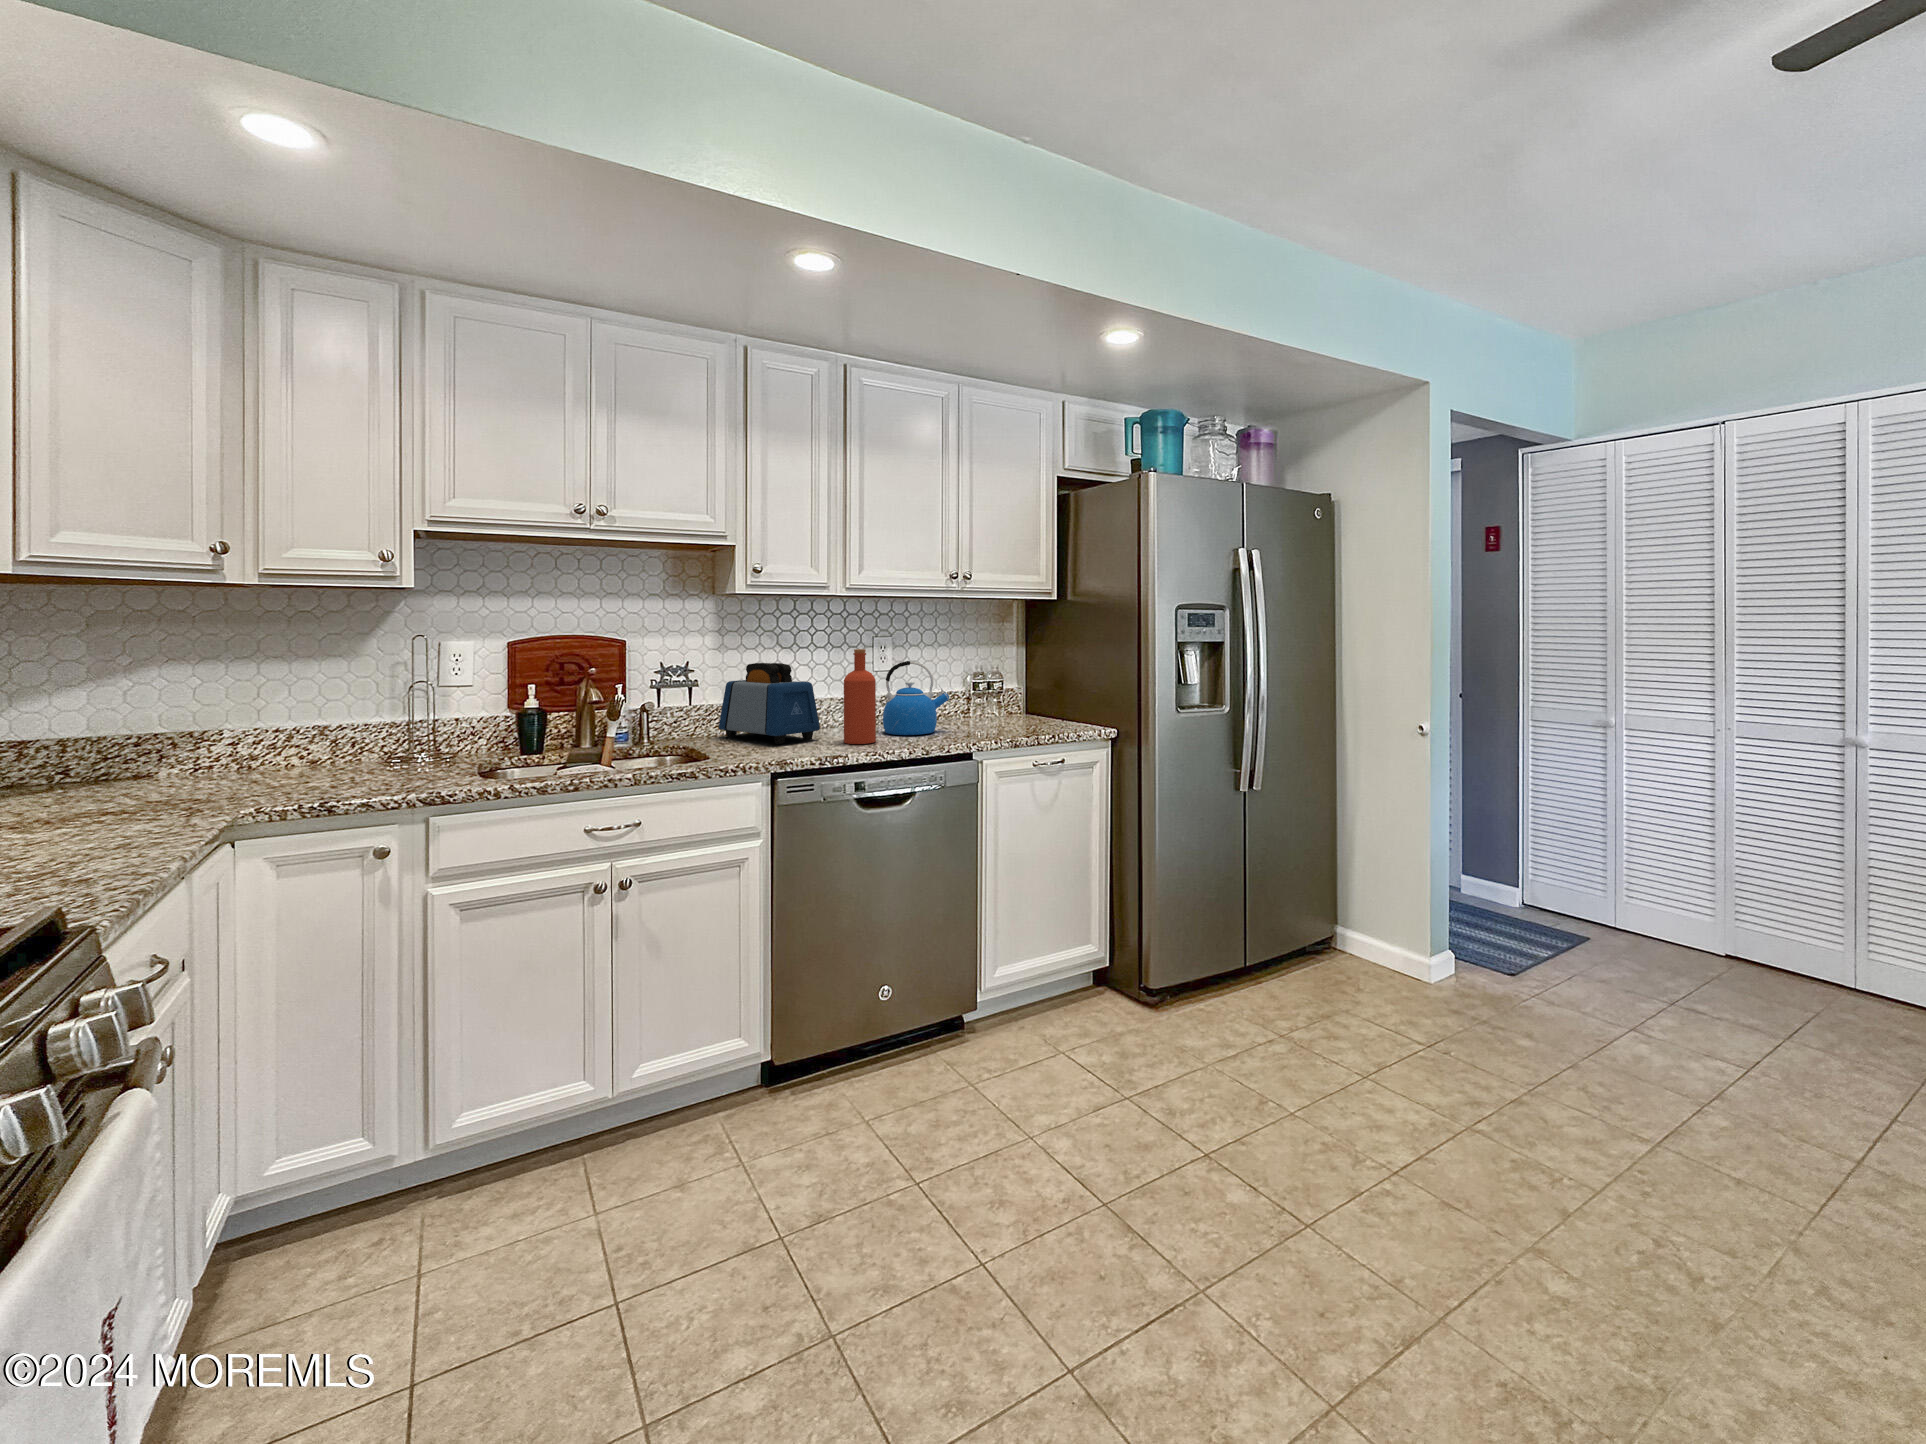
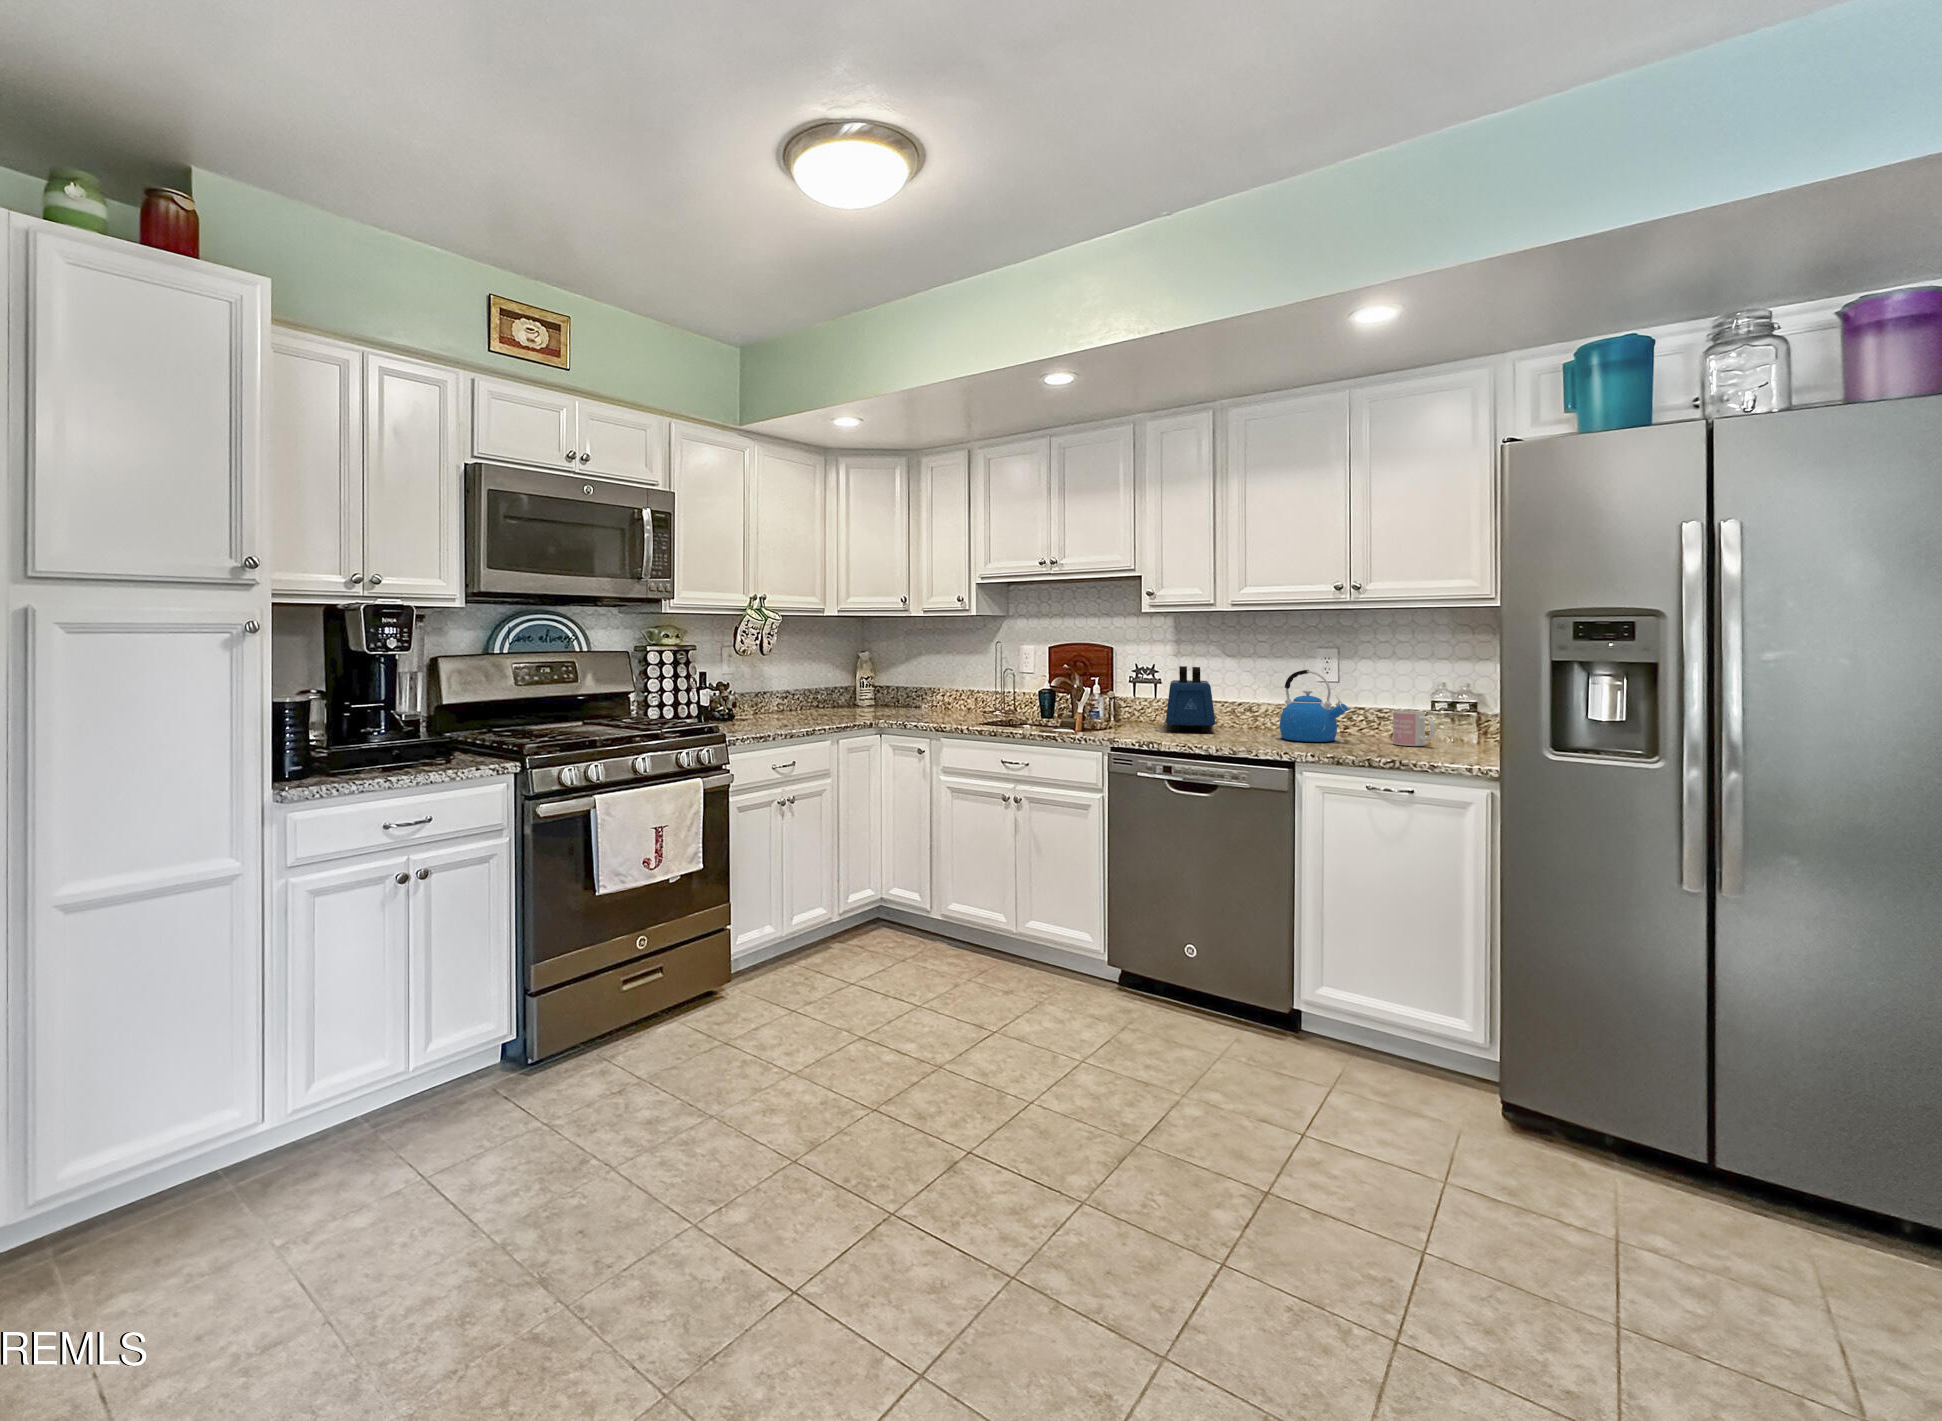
bottle: present [844,649,876,744] -> none [1217,656,1247,740]
mug: none [969,694,1007,726] -> present [1393,711,1435,746]

